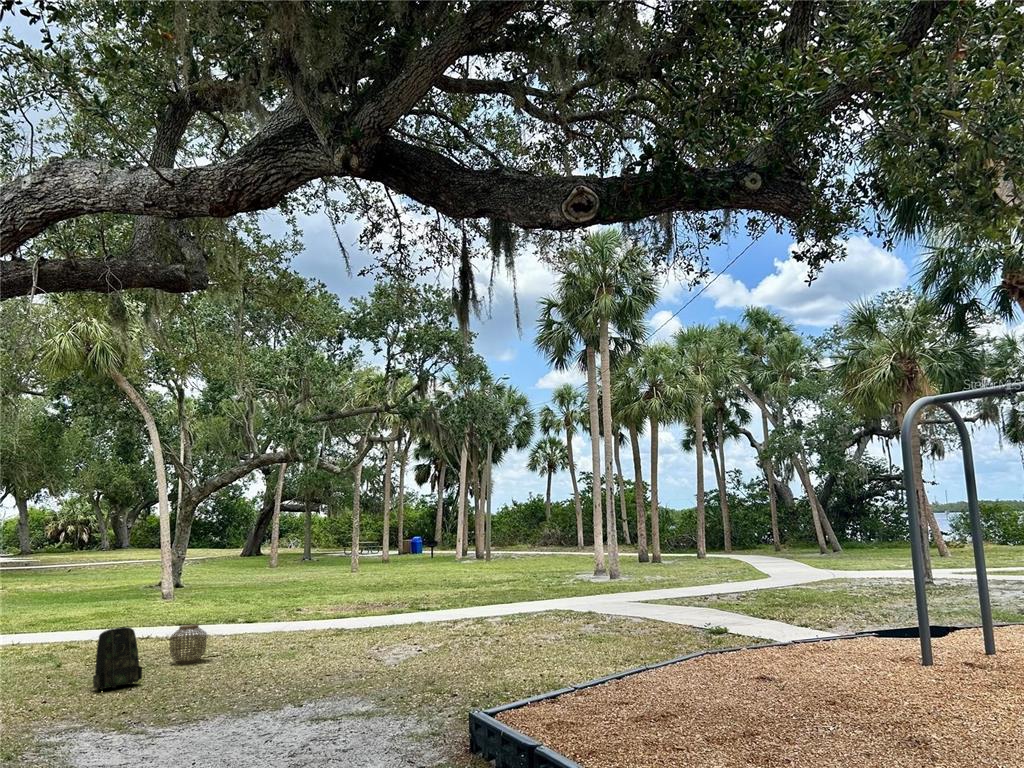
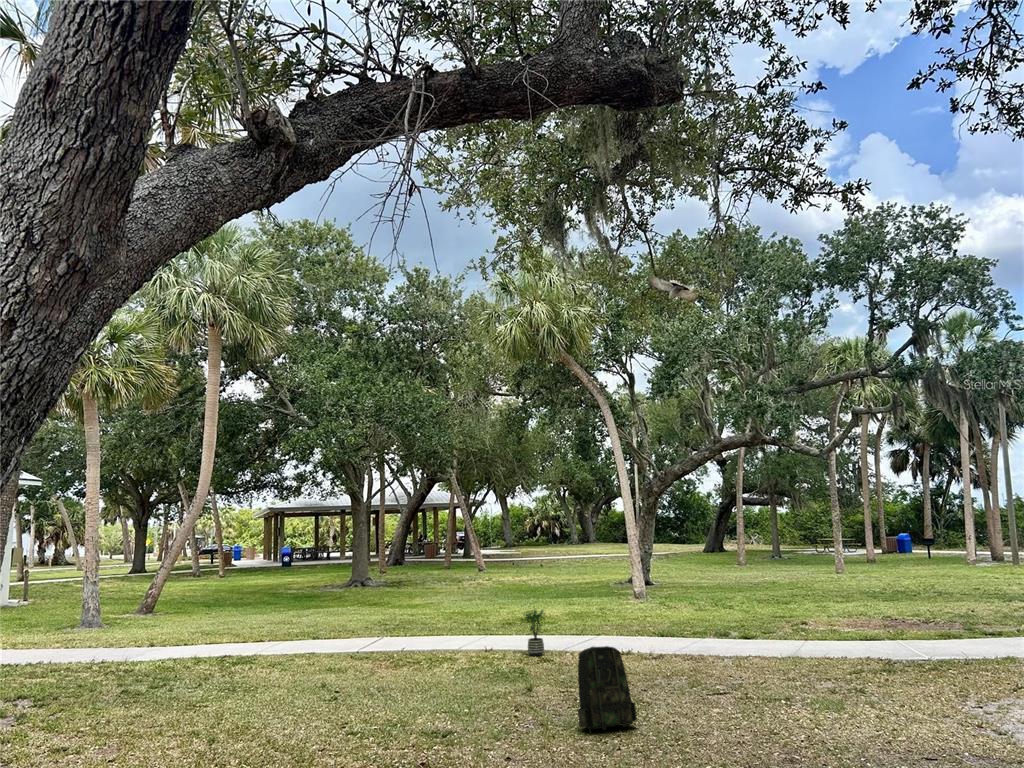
potted plant: none [40,608,70,651] -> present [521,609,545,656]
woven basket: present [170,624,207,664] -> none [662,644,709,698]

